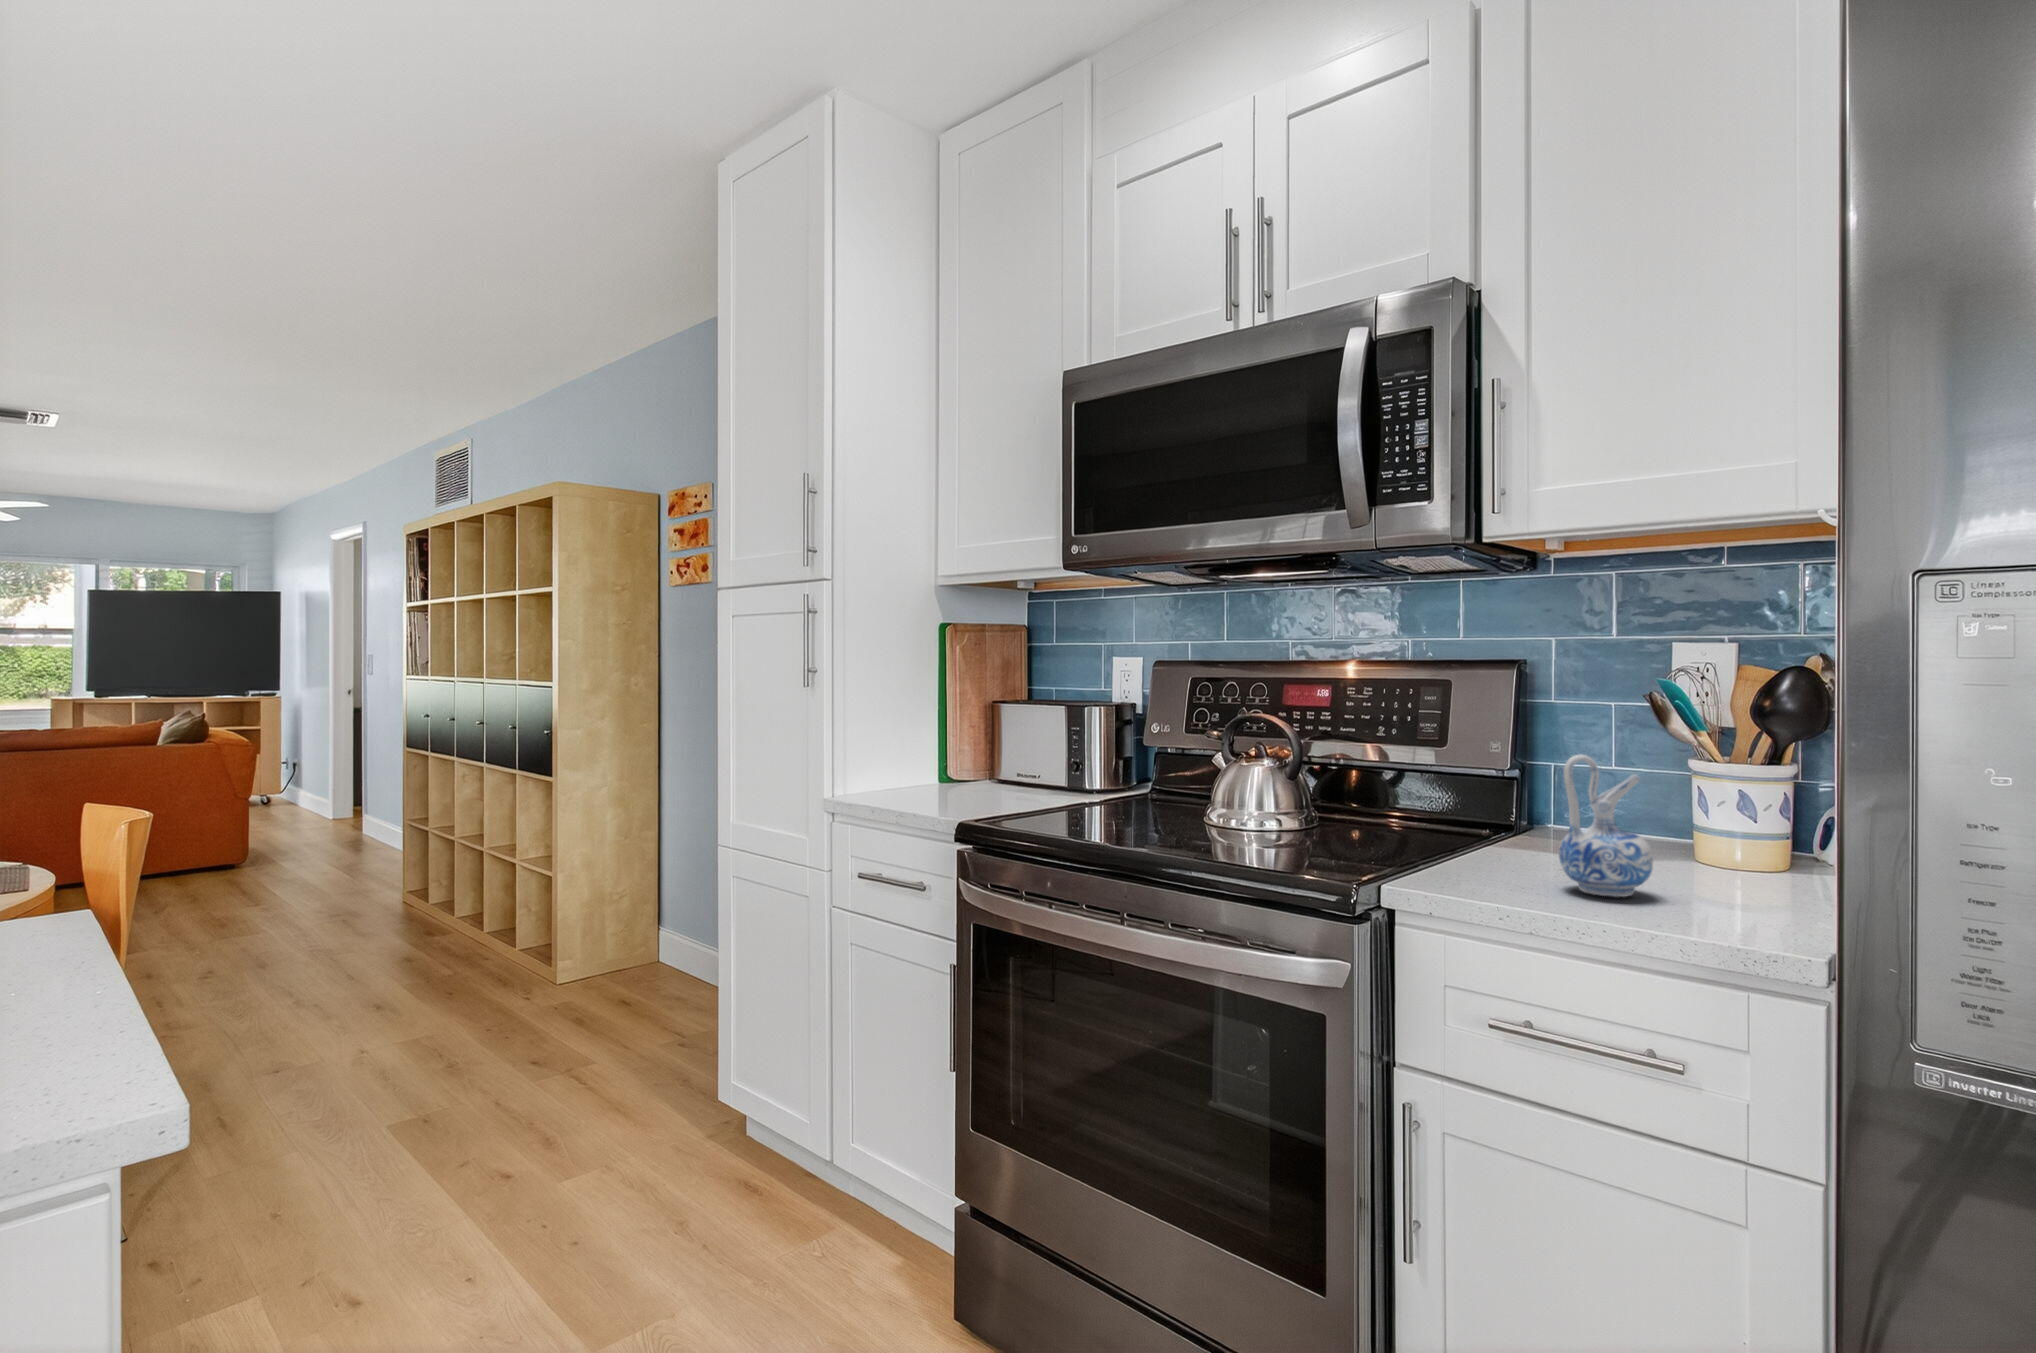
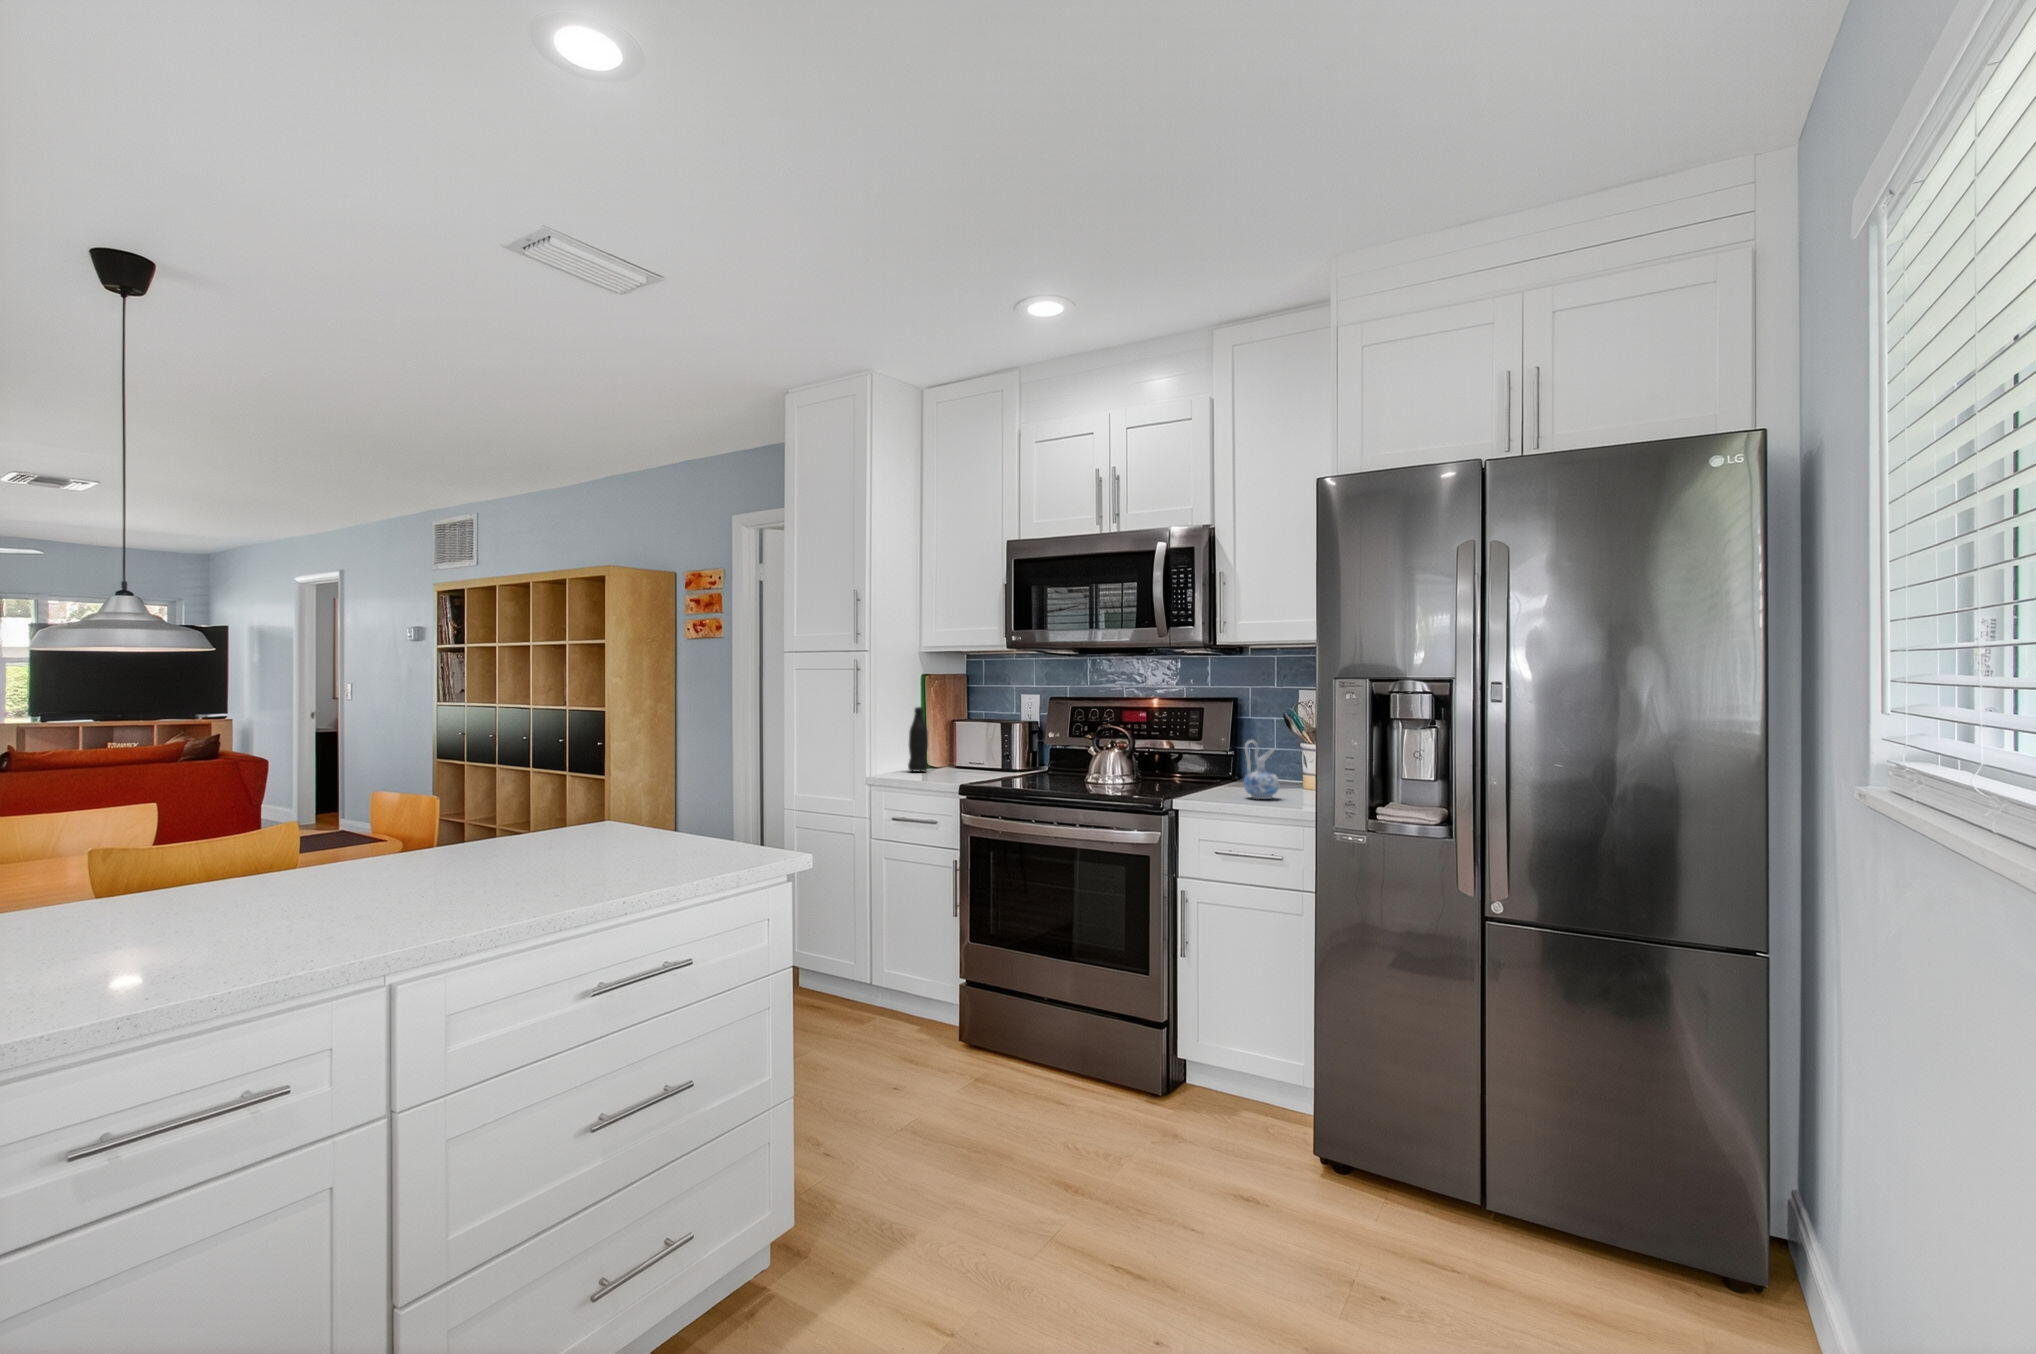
bottle: none [897,678,933,793] -> present [908,707,928,771]

